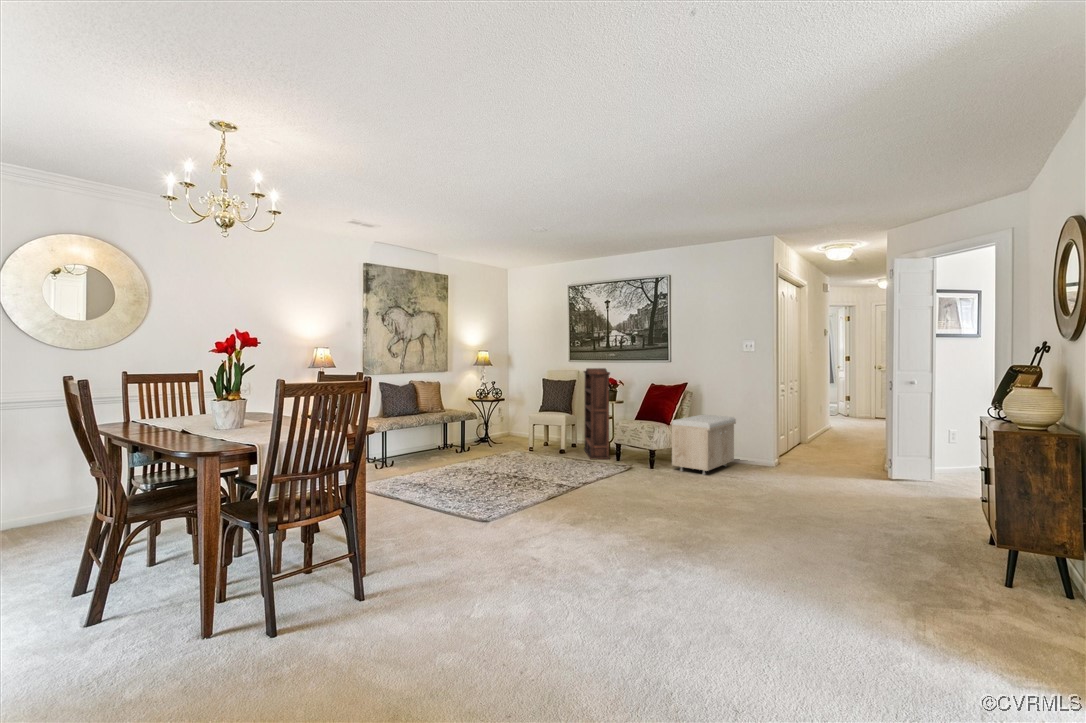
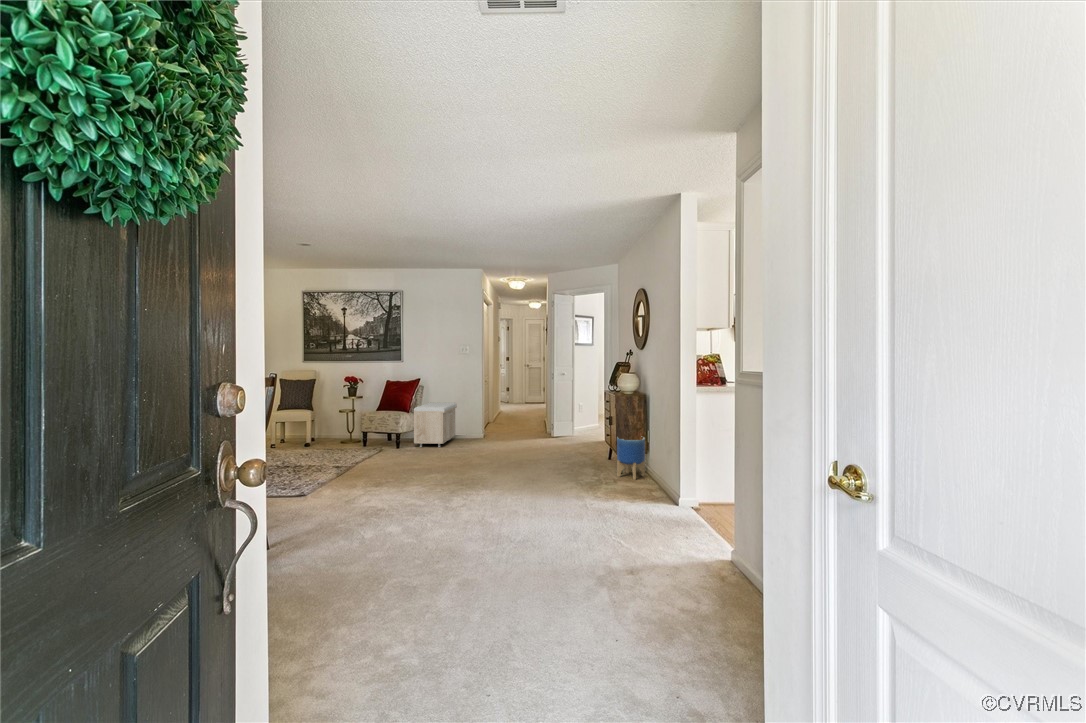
bookshelf: present [584,368,610,459] -> none [323,368,356,448]
planter: none [995,511,1074,609] -> present [617,437,645,480]

